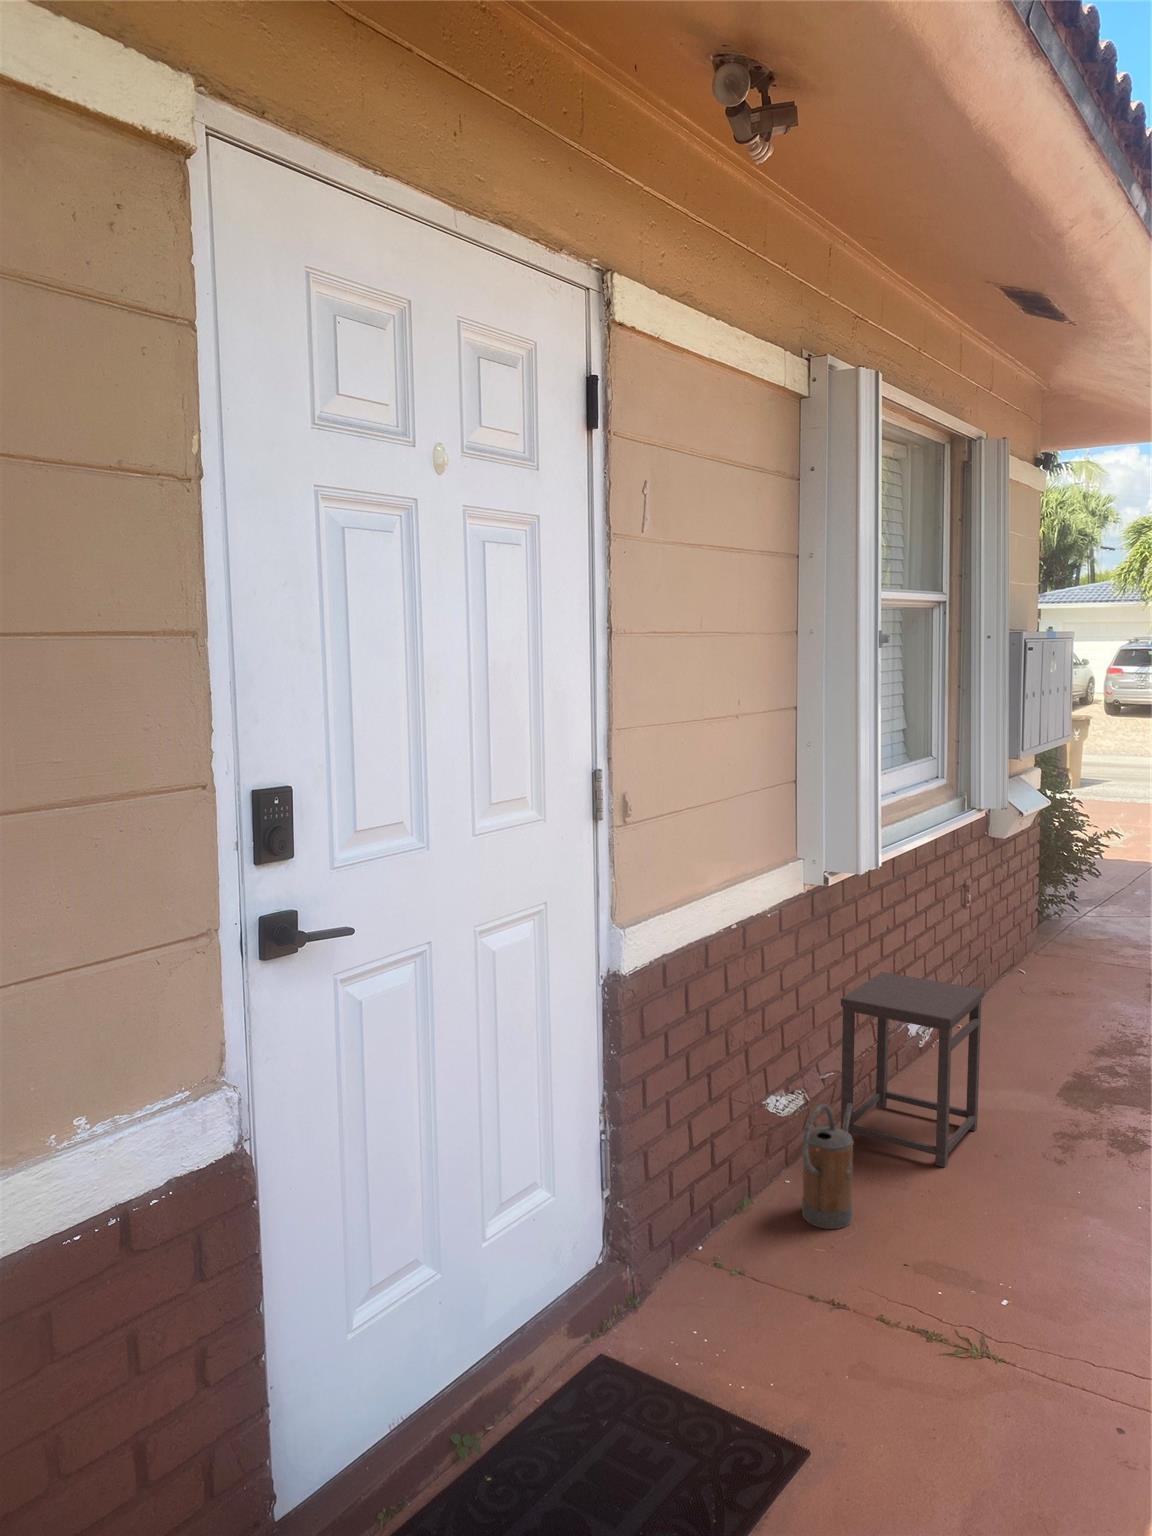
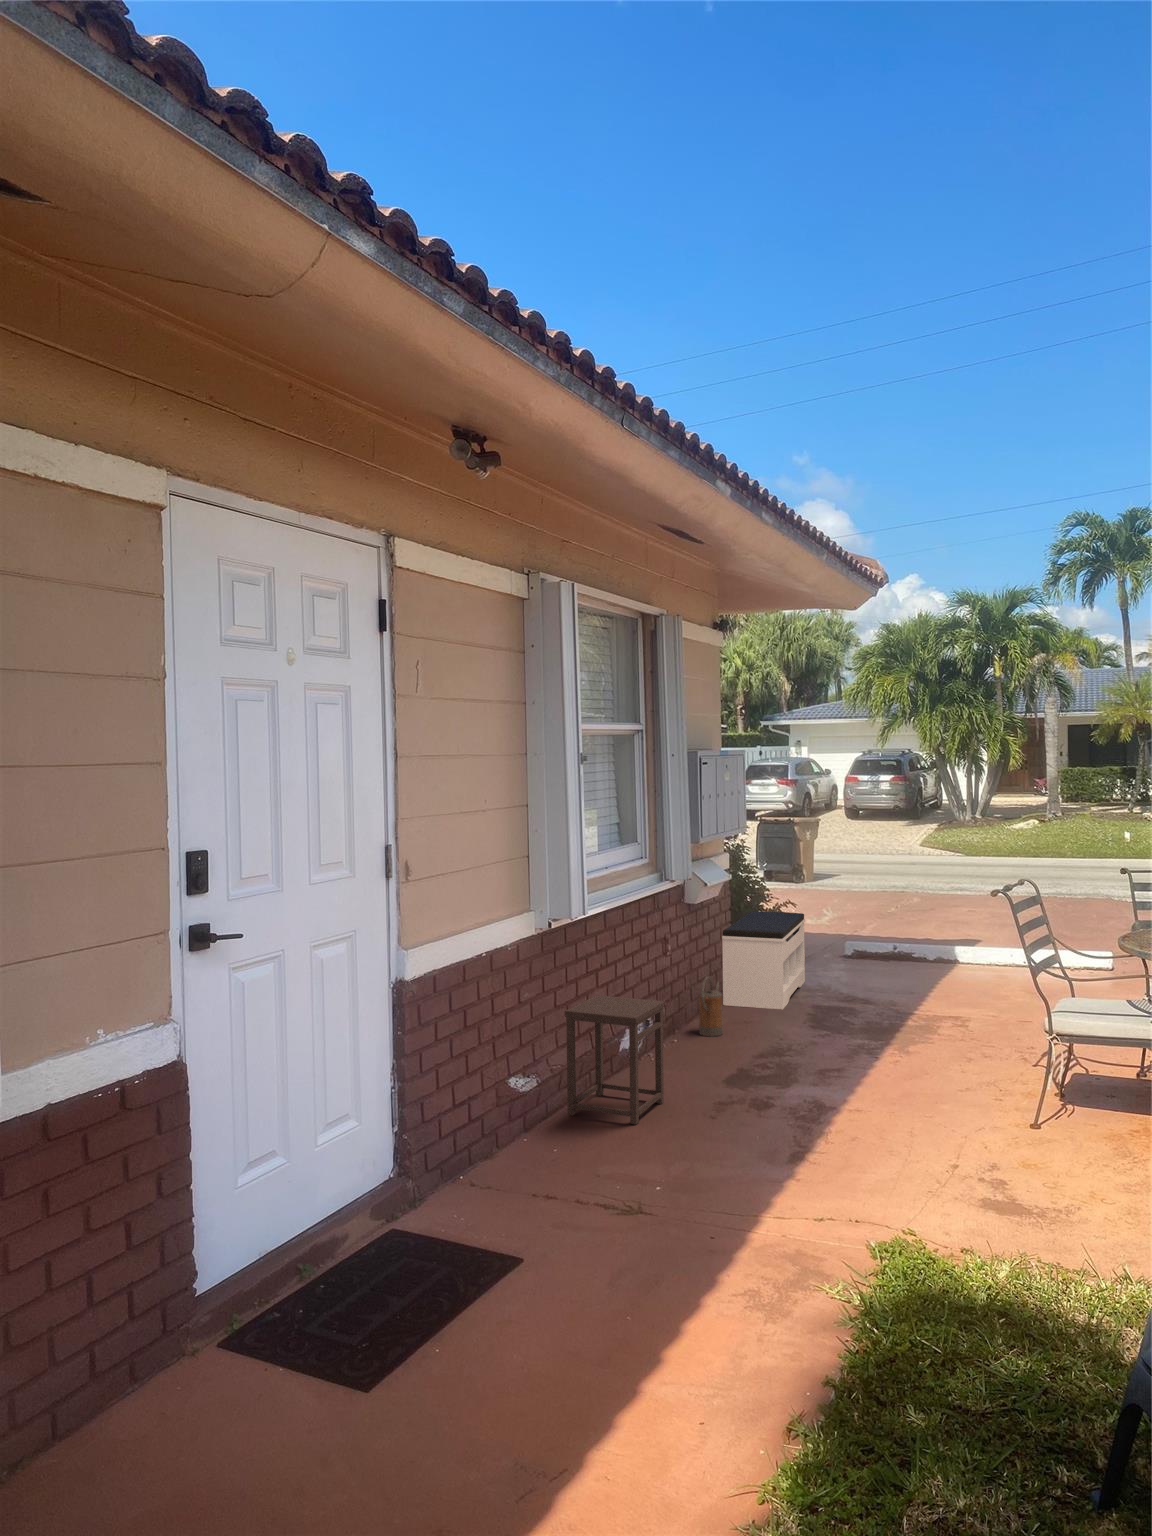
bench: none [1024,844,1133,979] -> present [722,911,805,1010]
watering can: present [802,1104,853,1229] -> present [699,976,723,1036]

